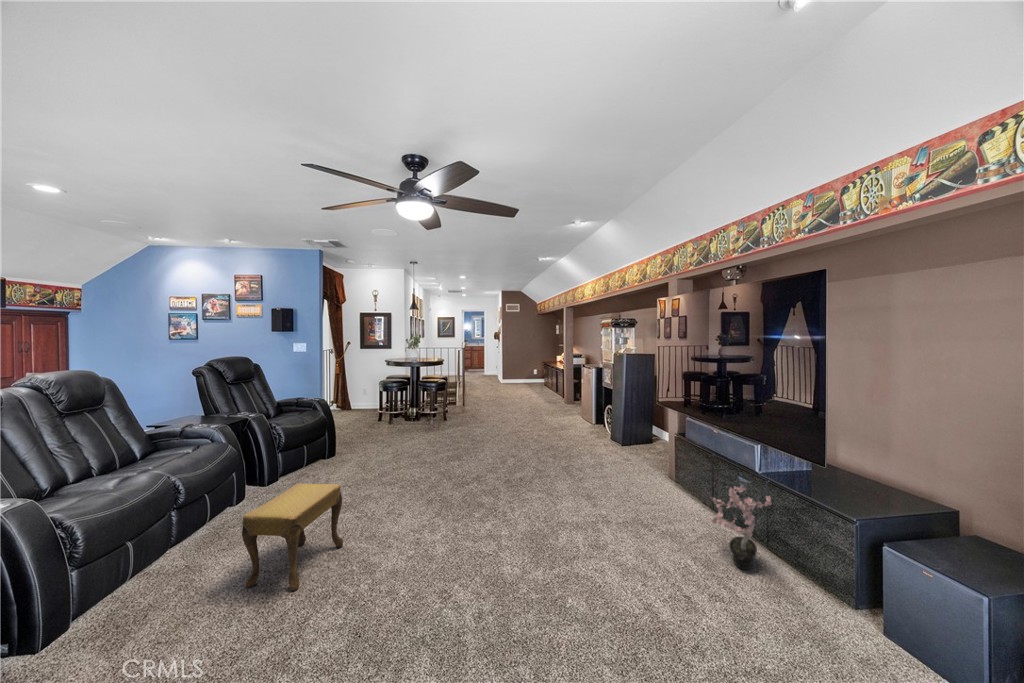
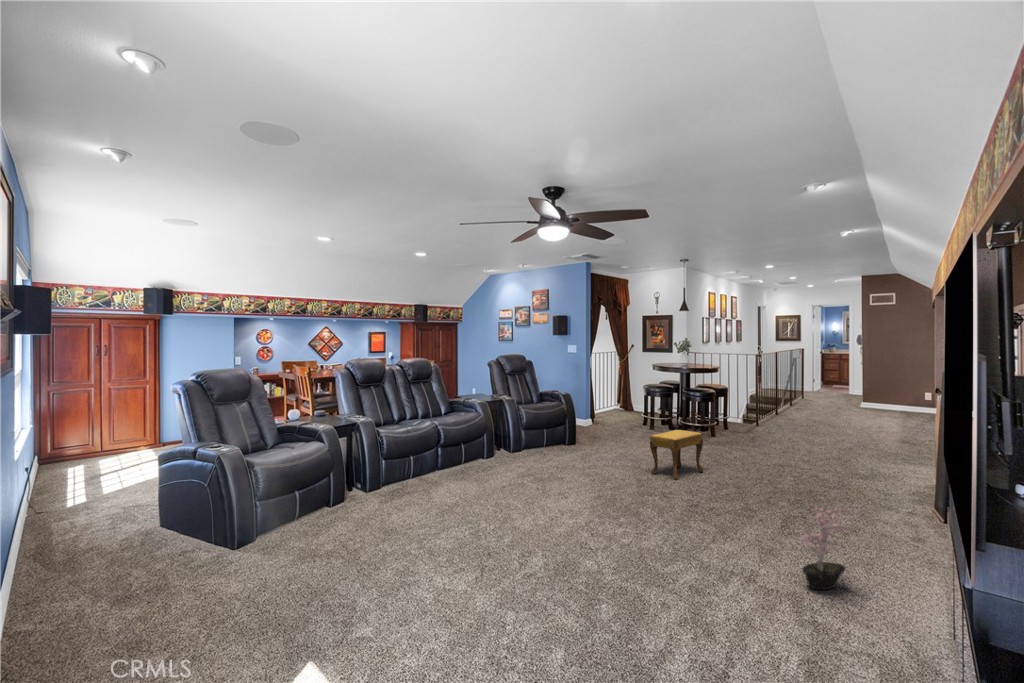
footstool: present [242,484,343,591] -> present [650,430,703,480]

